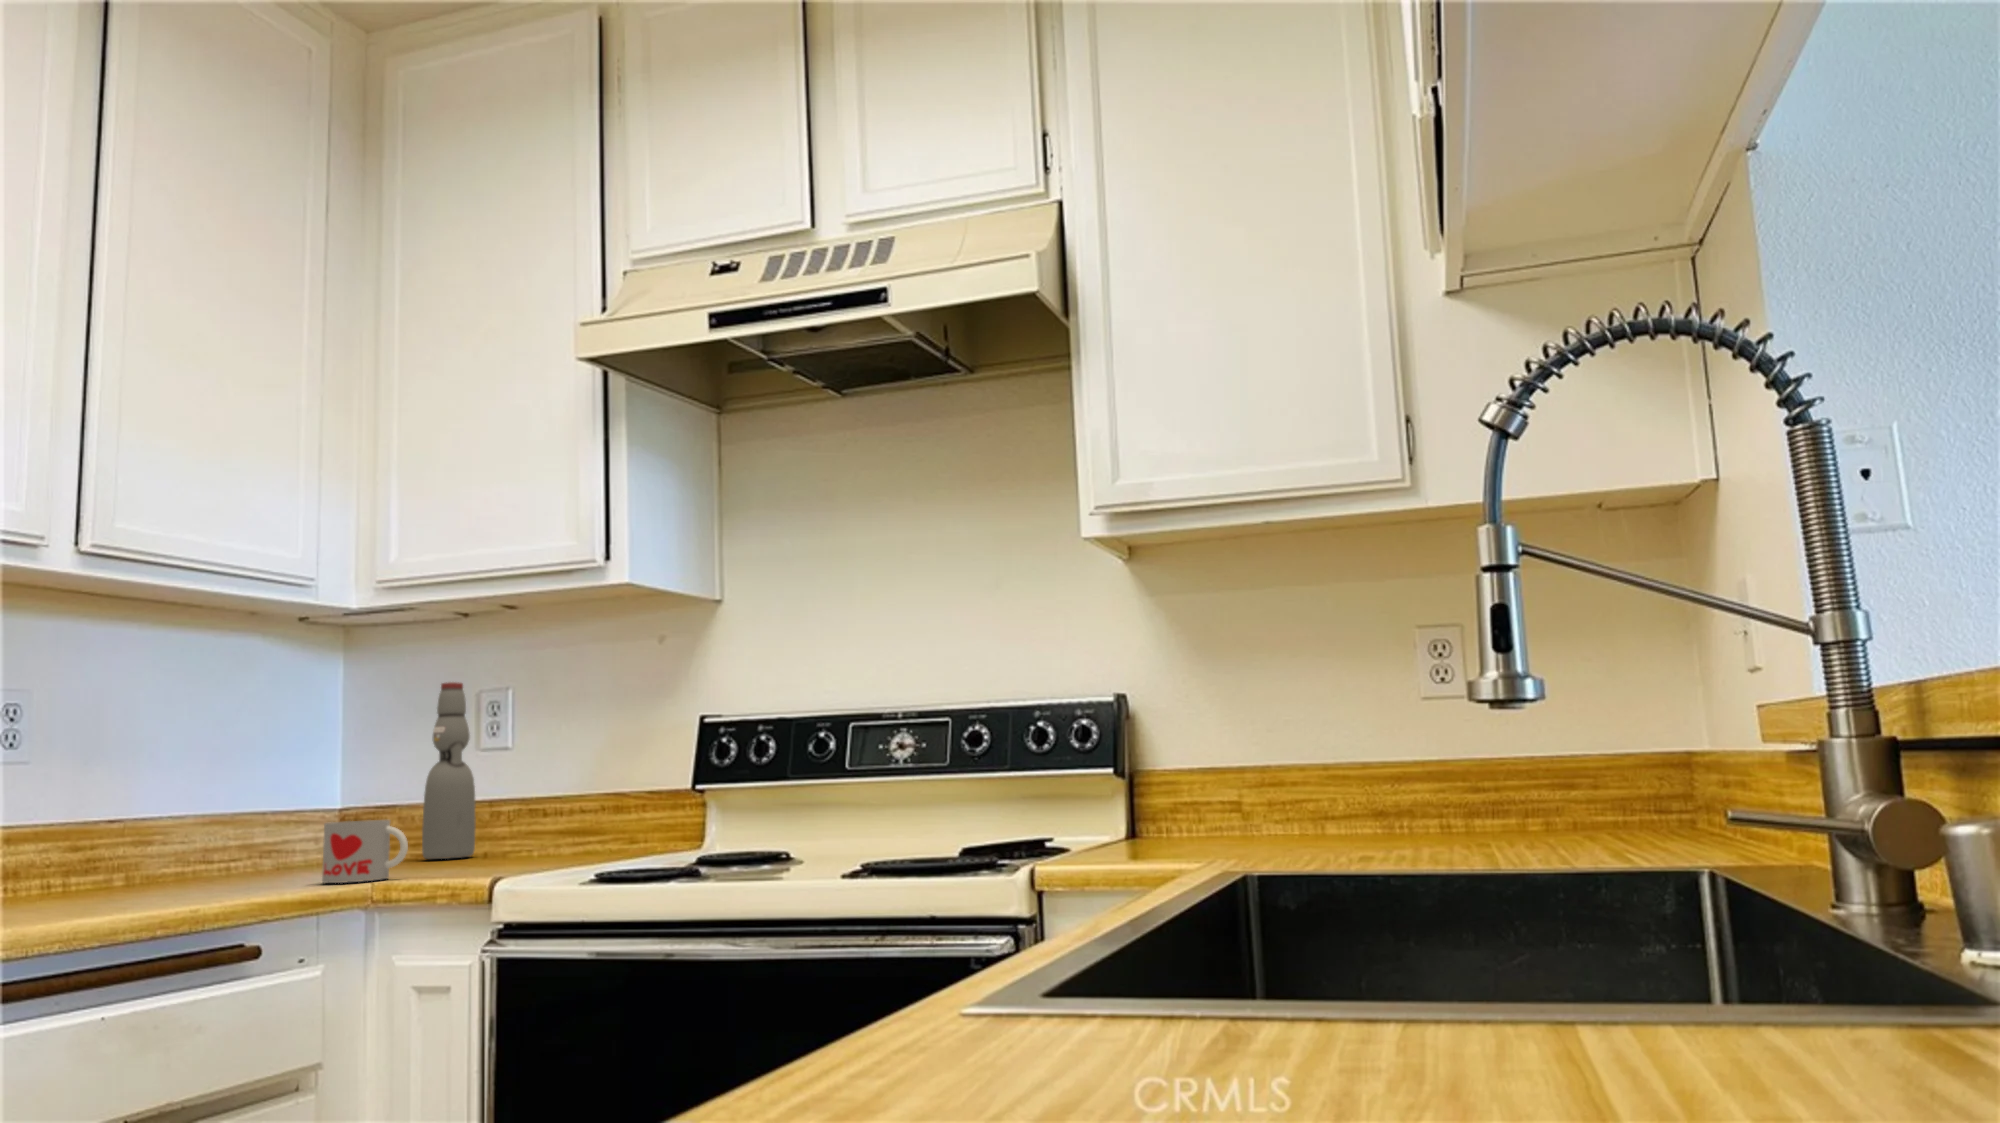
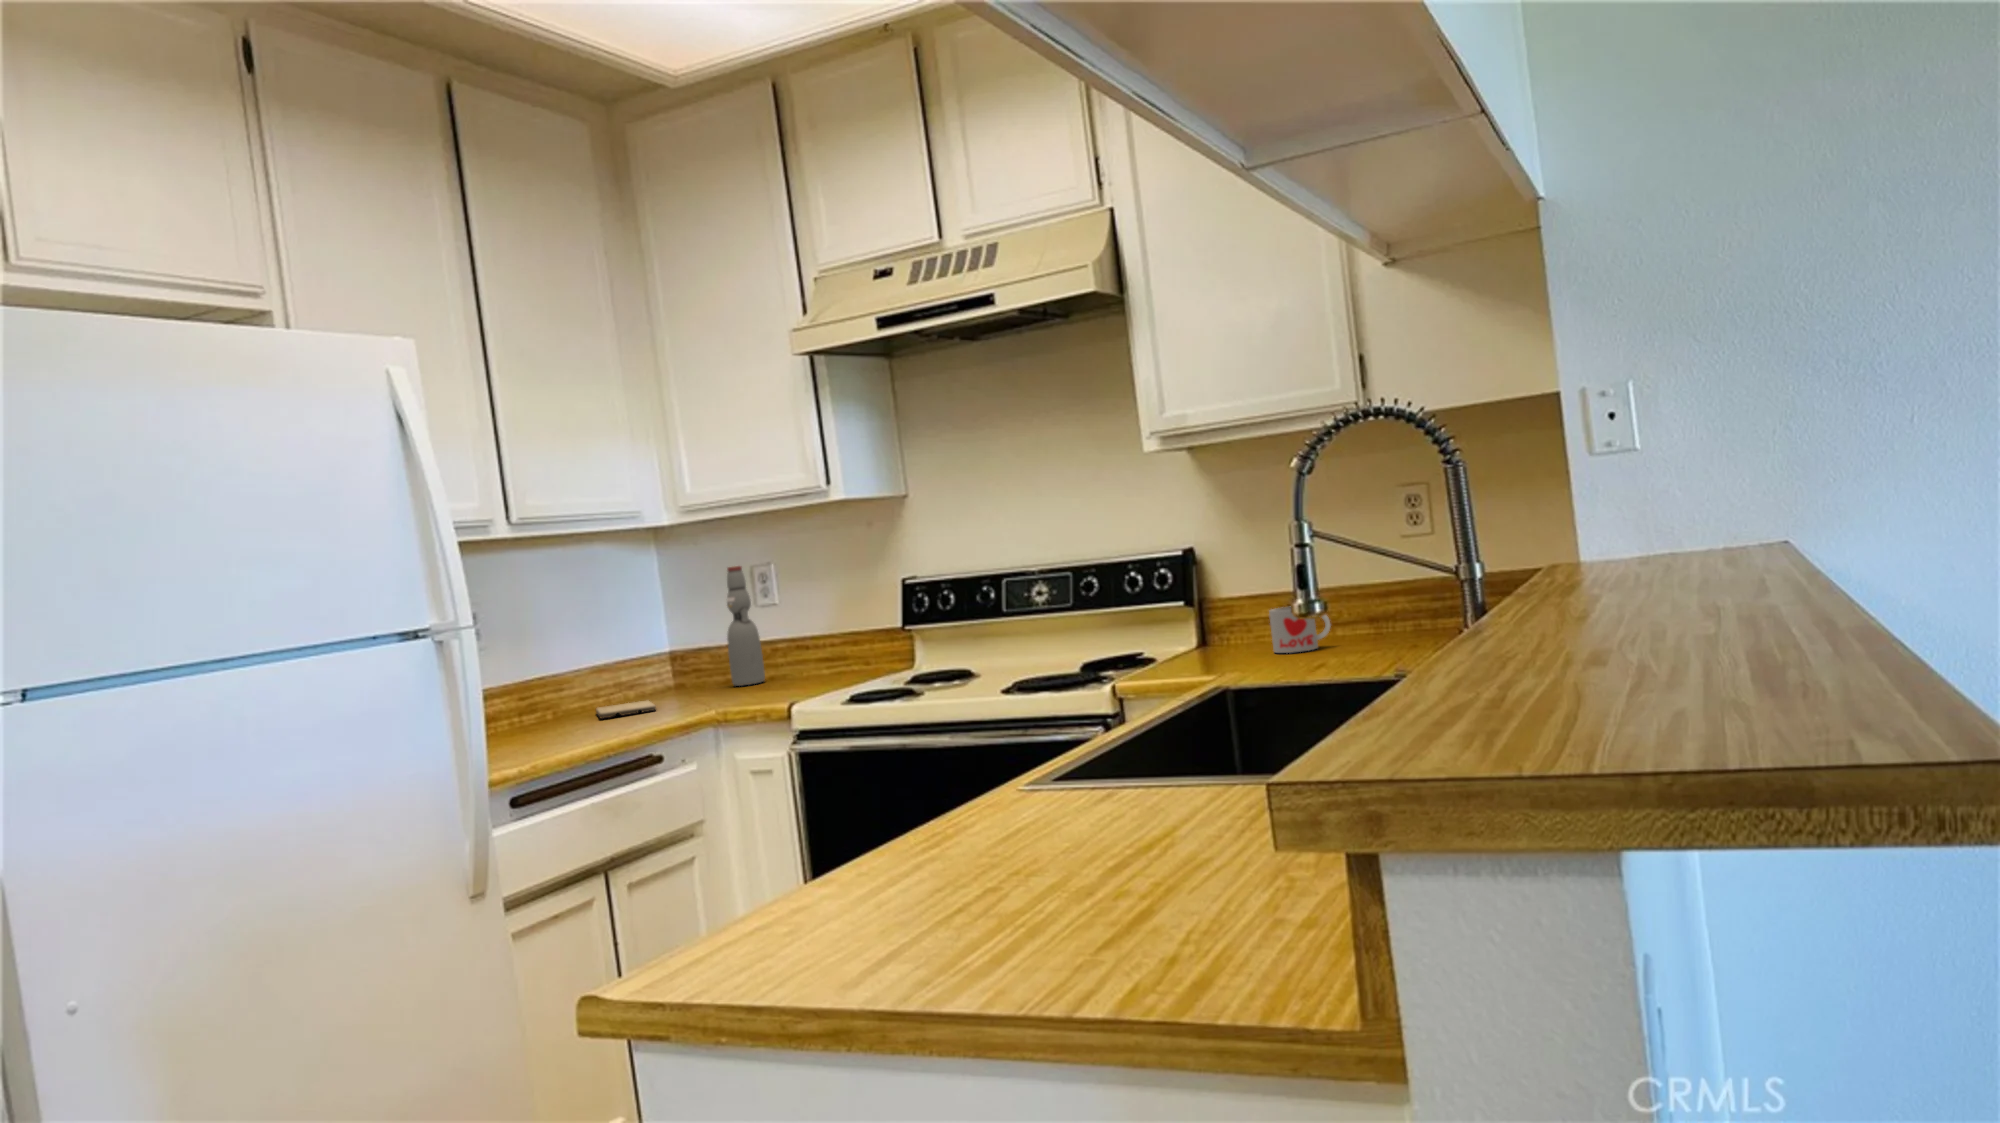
mug: present [322,820,408,883] -> present [1269,607,1330,653]
cutting board: none [184,868,285,887] -> present [596,701,656,718]

